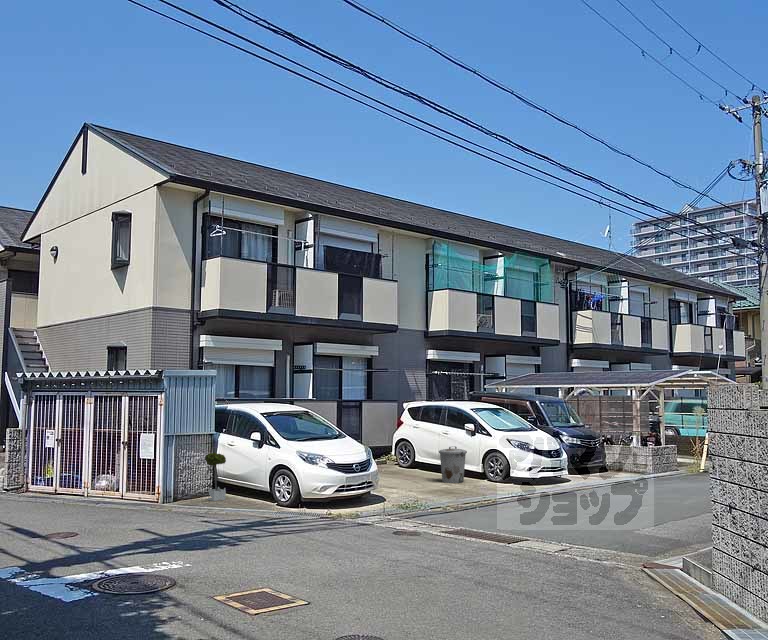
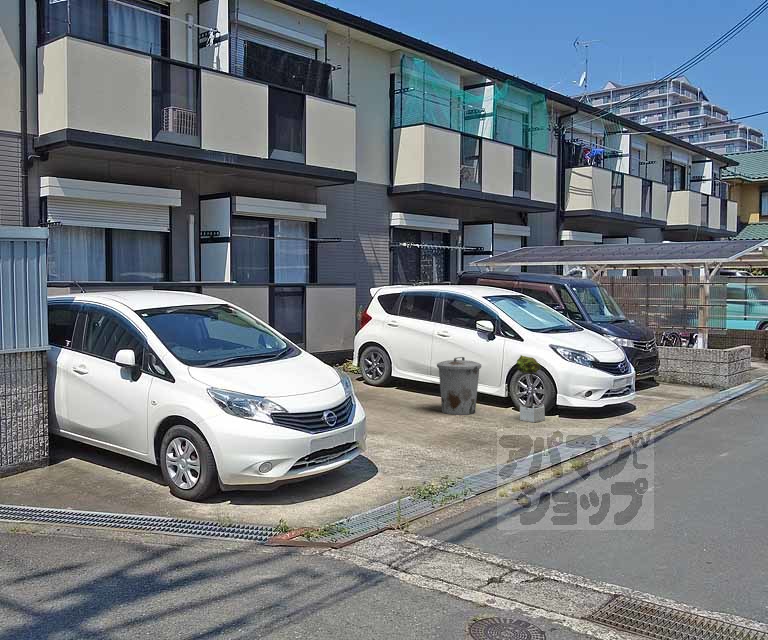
potted tree: present [205,452,226,501] -> present [516,355,545,422]

